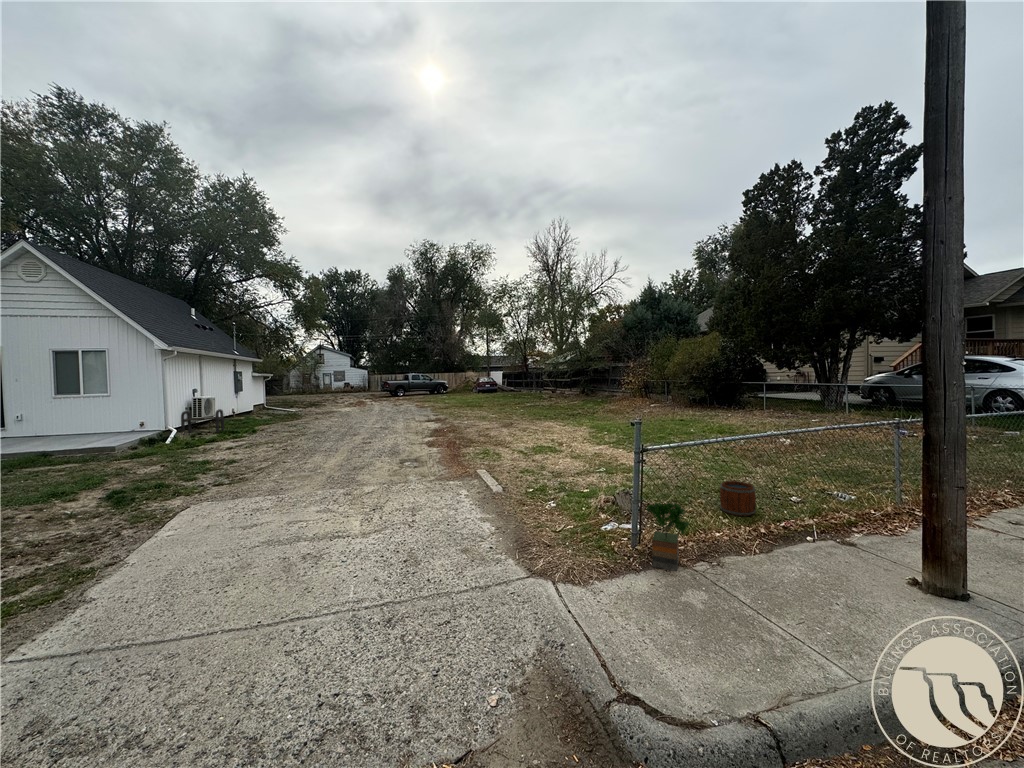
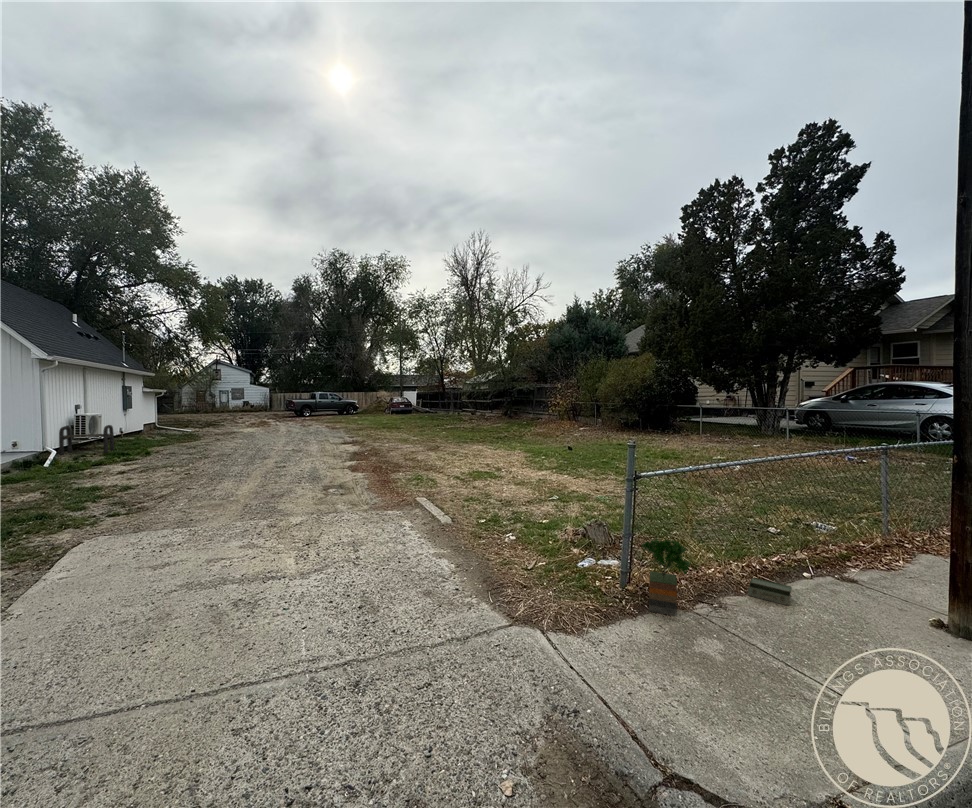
bucket: present [720,481,756,516] -> none [704,514,743,552]
toolbox: none [750,539,792,564] -> present [748,578,792,606]

